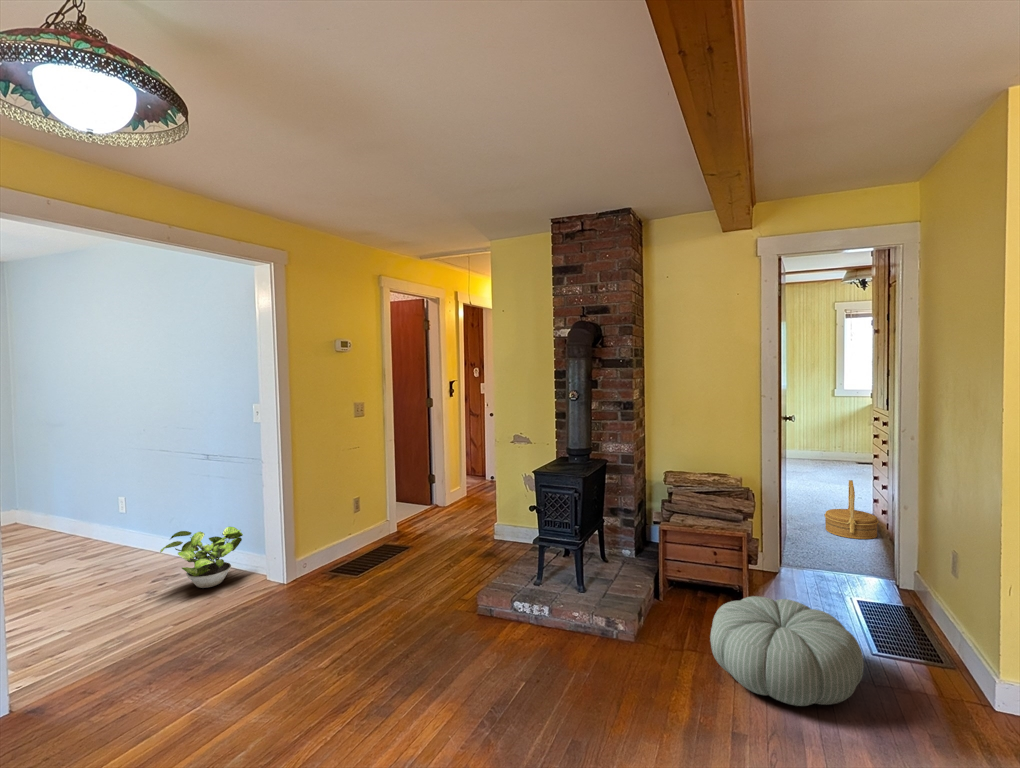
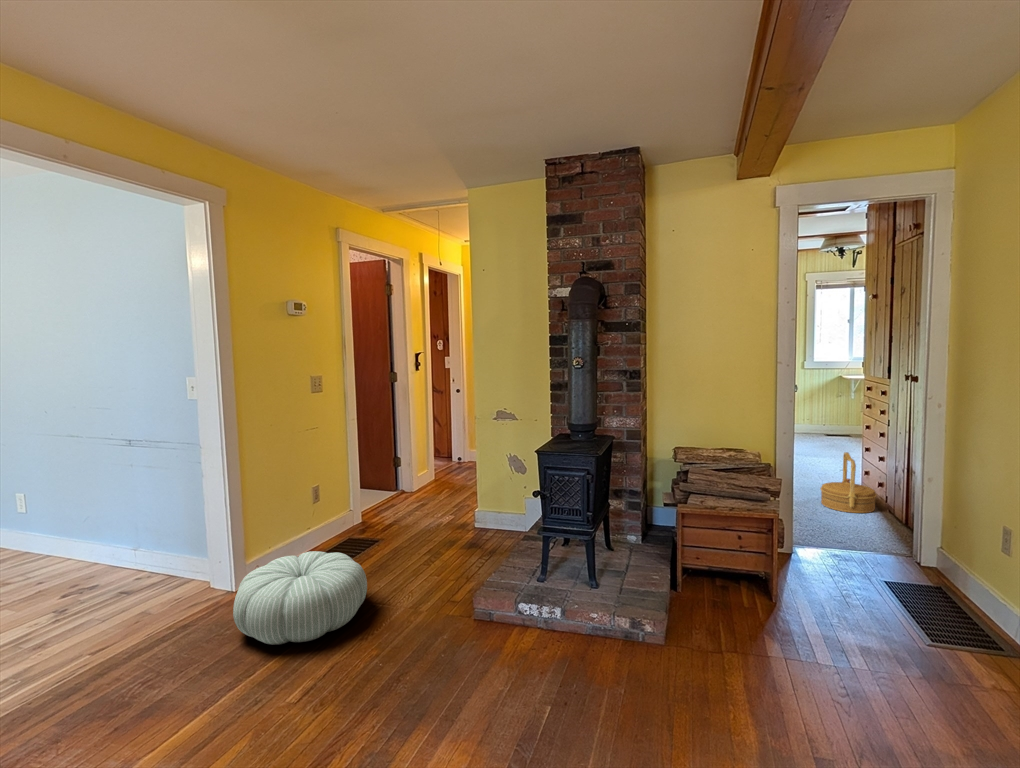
potted plant: present [160,527,243,588] -> none [70,526,179,602]
pouf: present [710,596,864,706] -> present [233,551,367,644]

